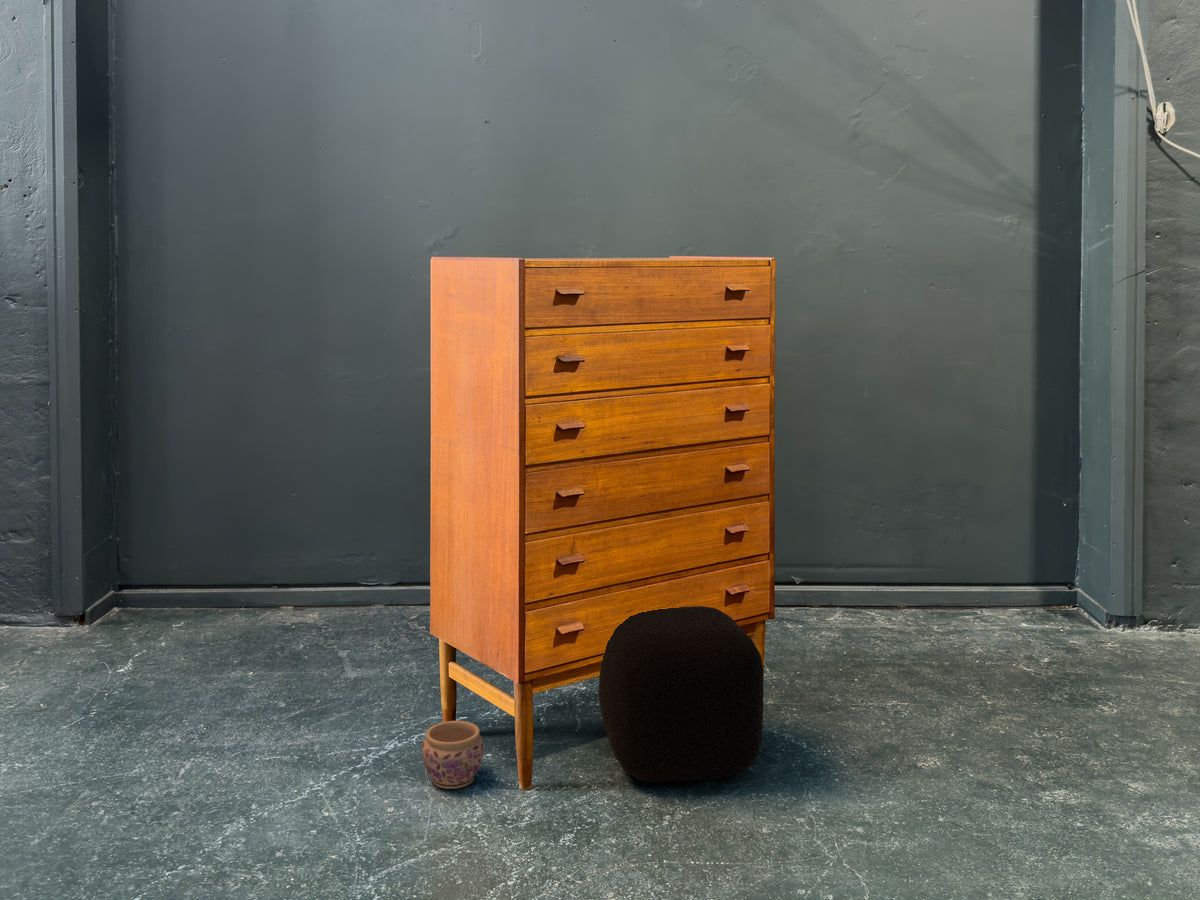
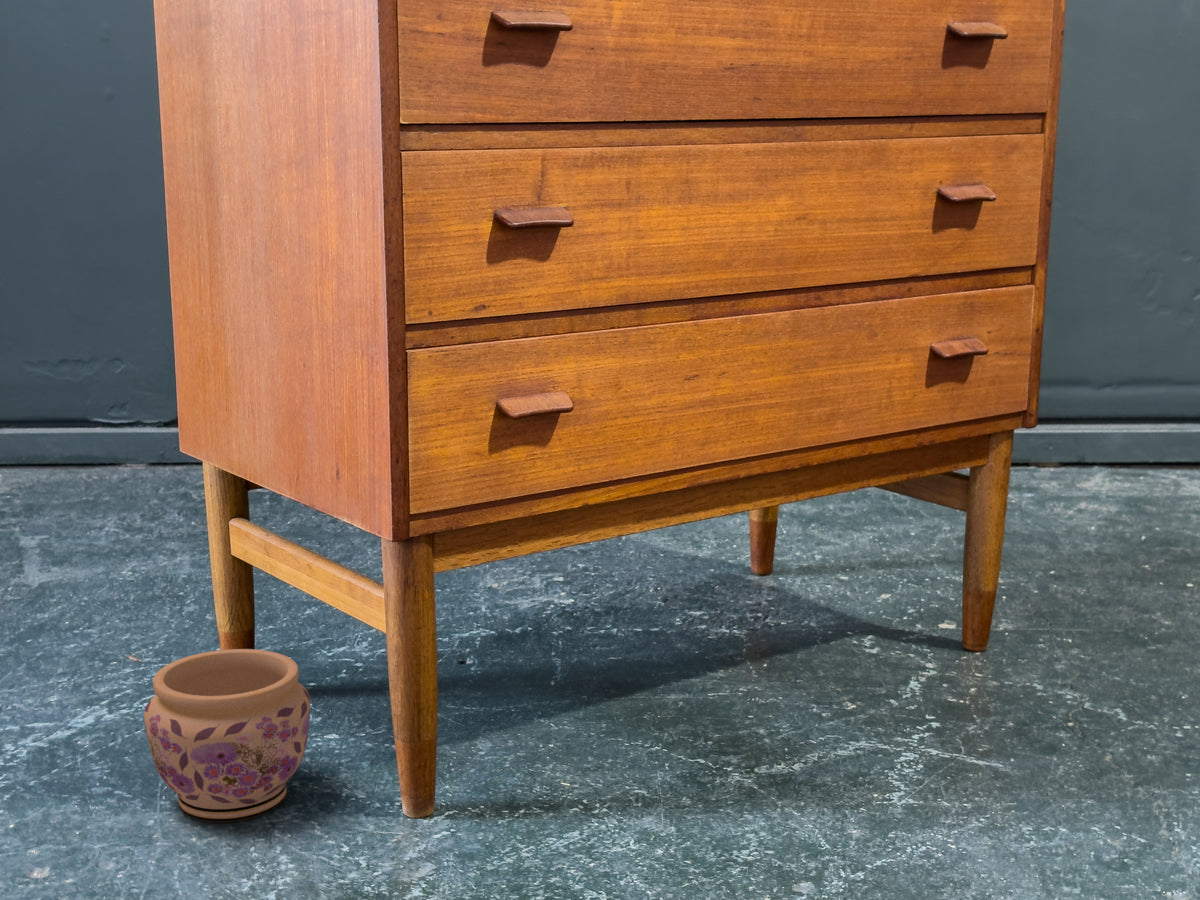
ottoman: present [599,606,764,782] -> none [611,372,1049,801]

